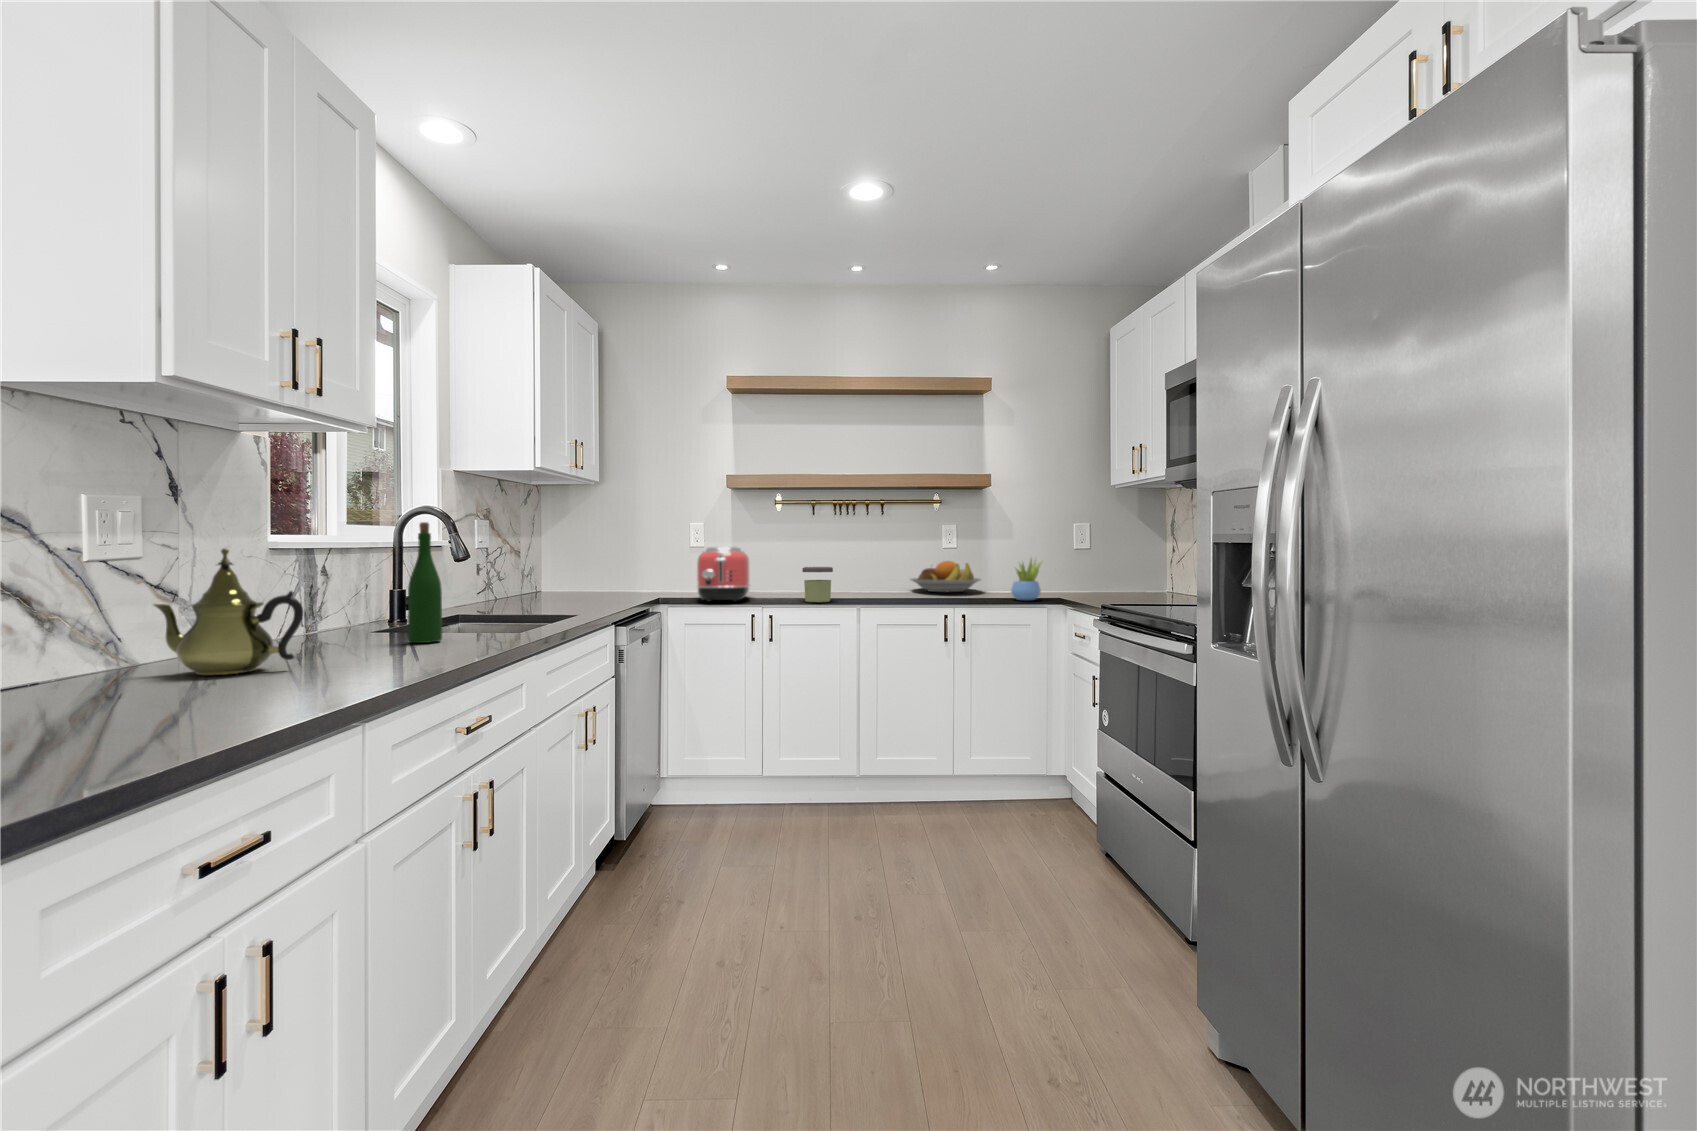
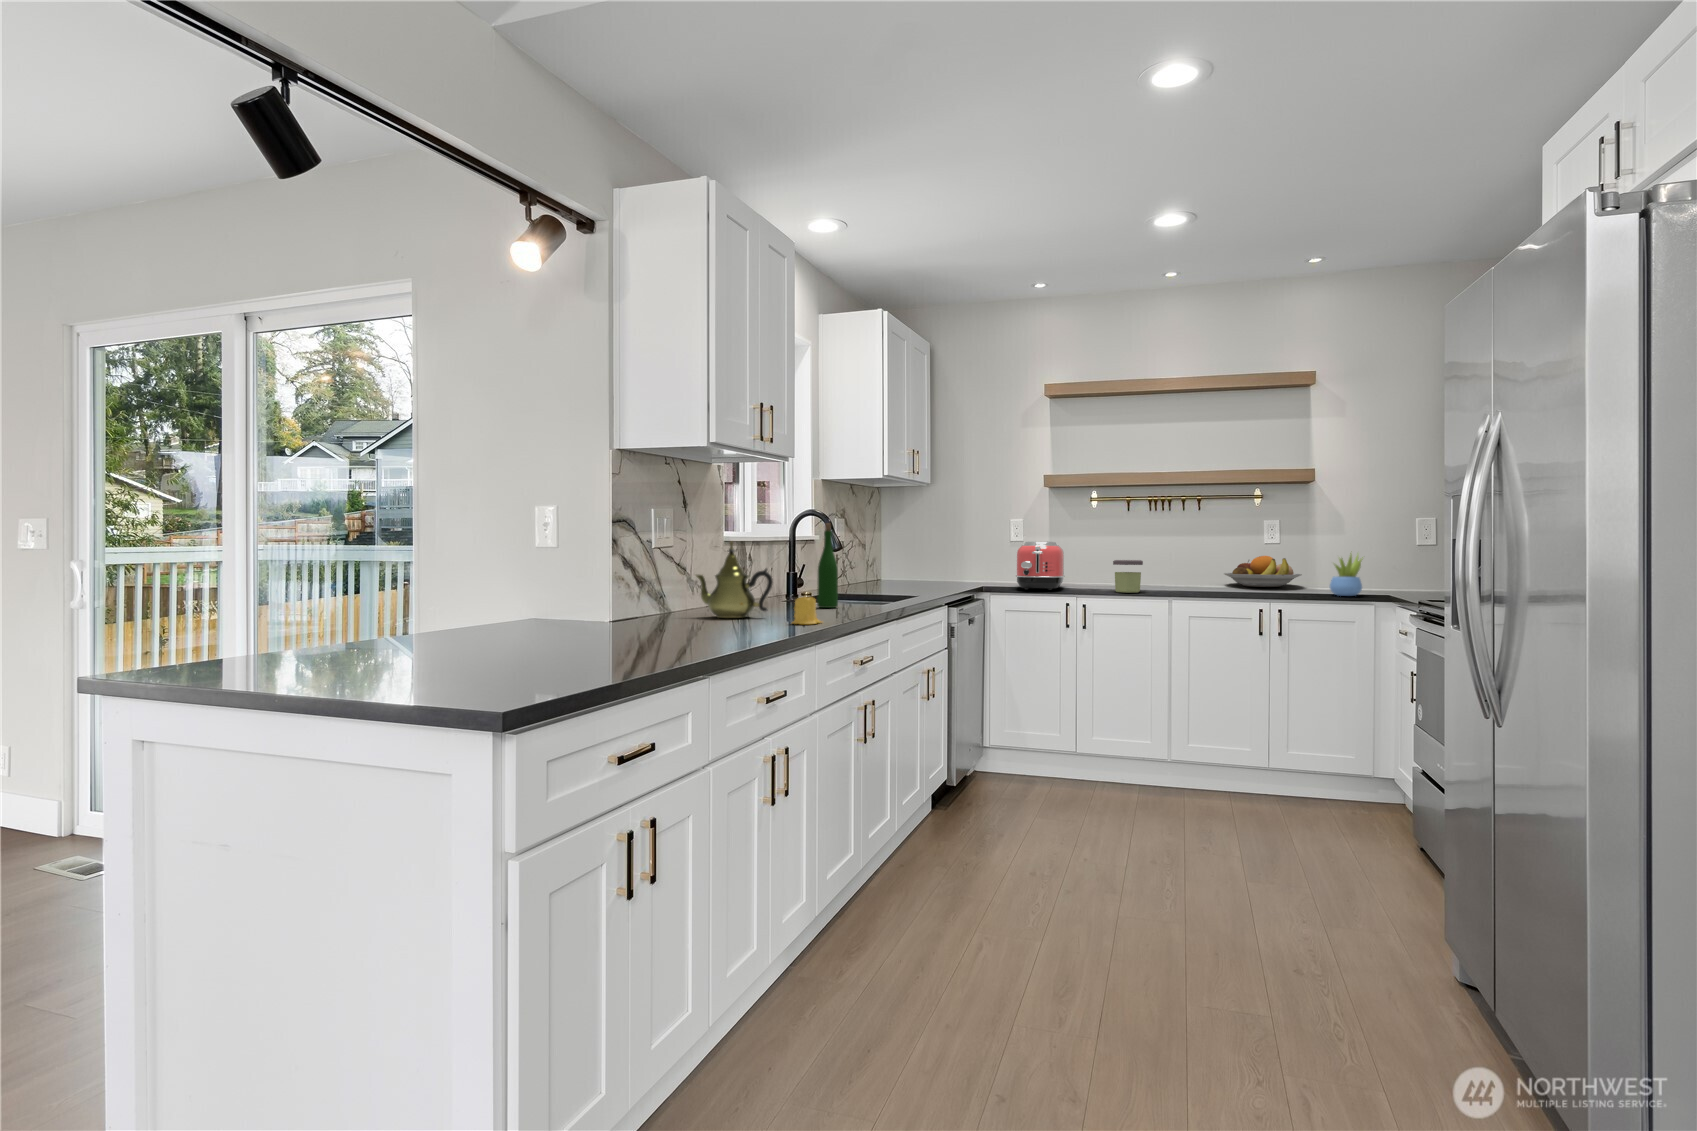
candle: none [318,635,381,685] -> present [792,597,822,624]

